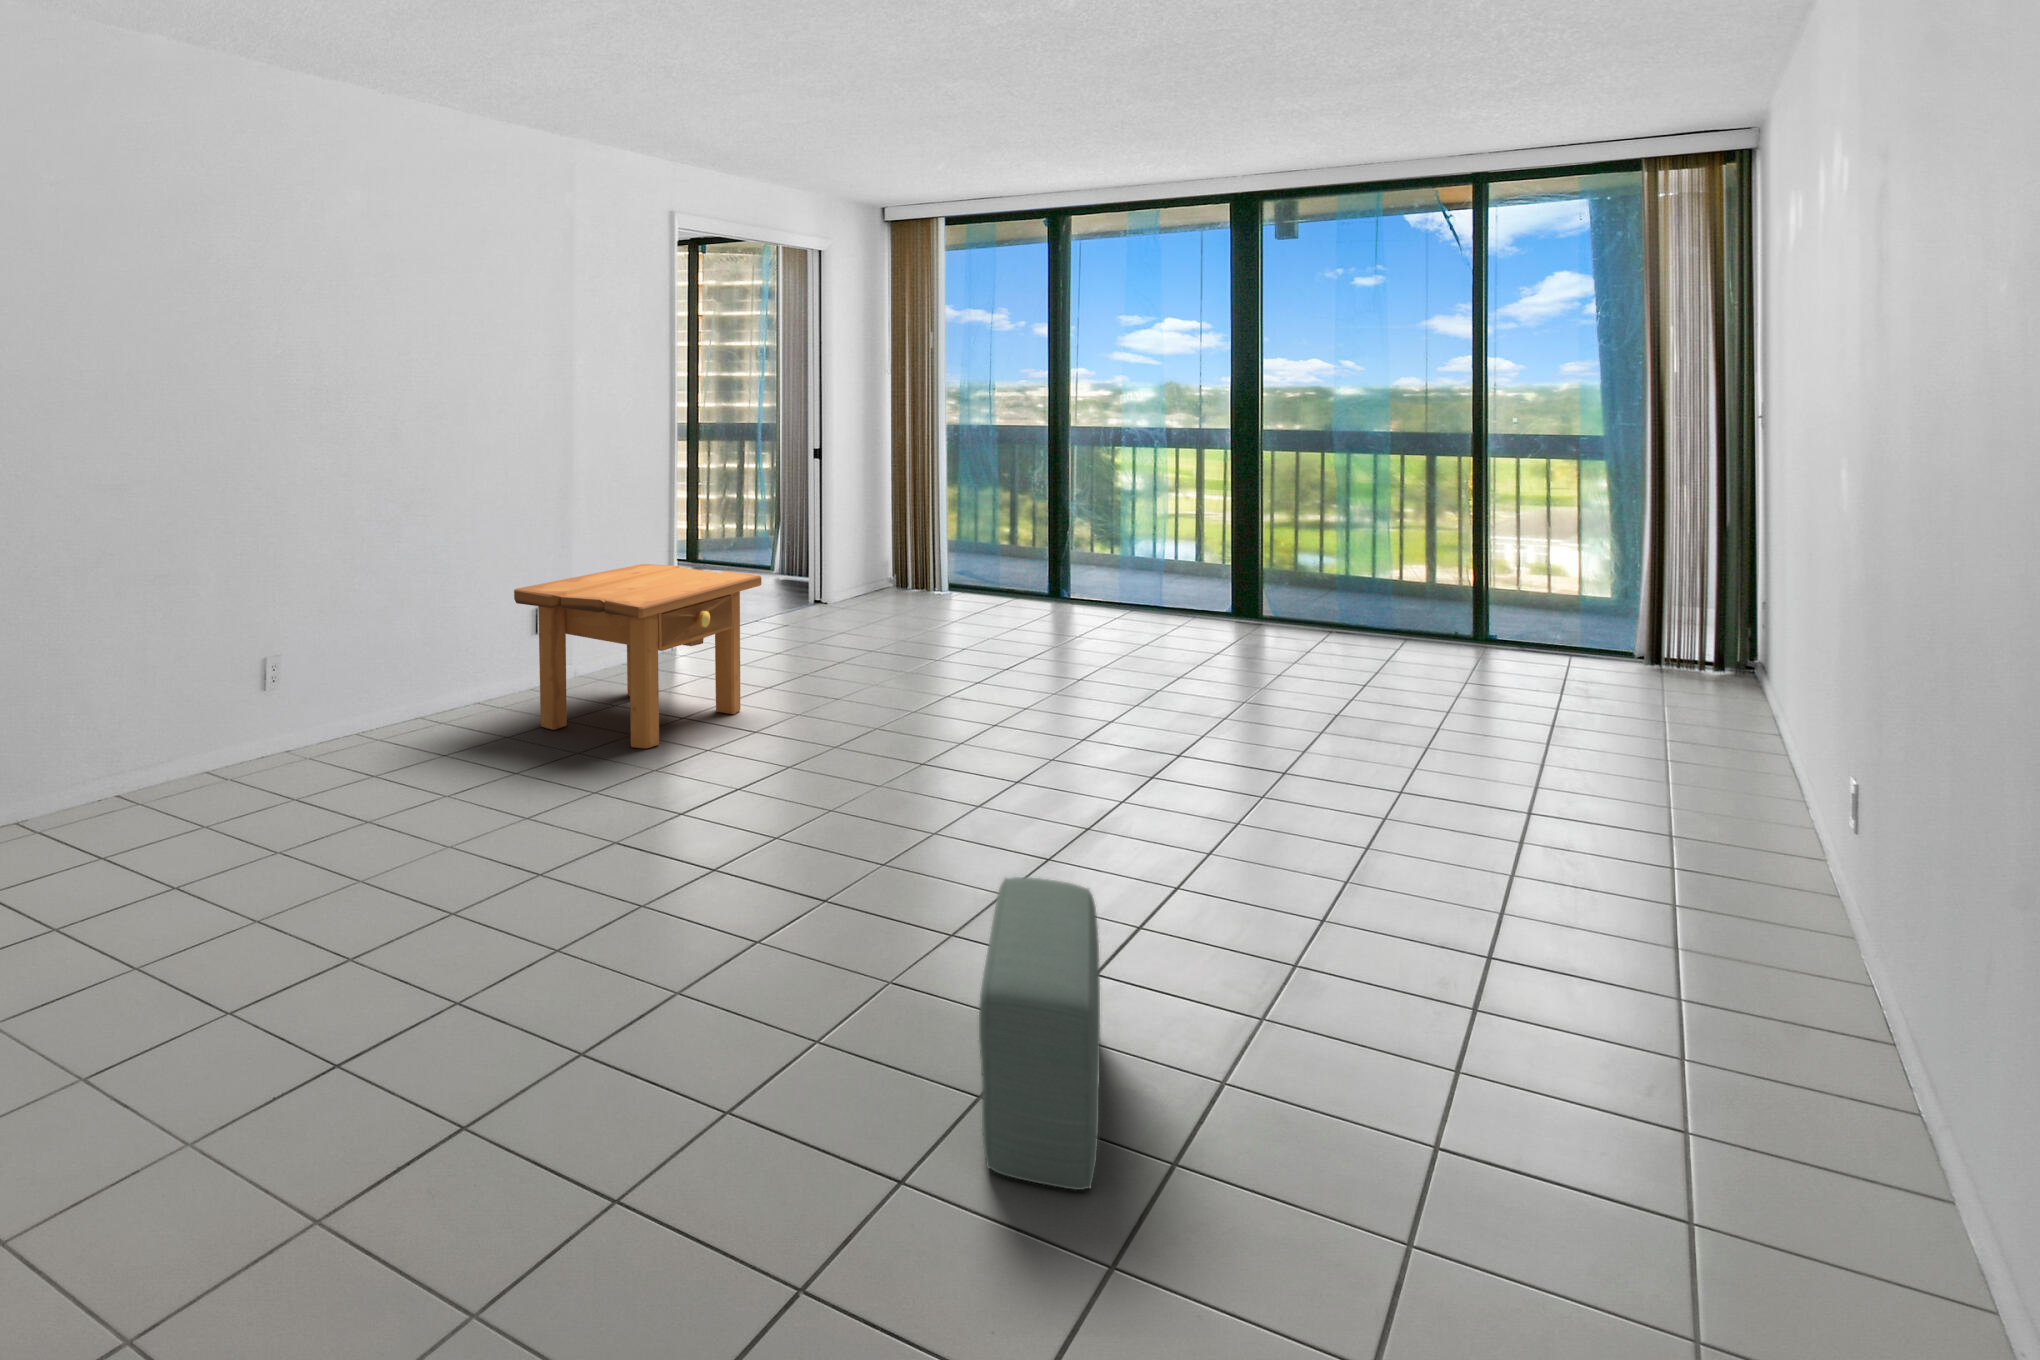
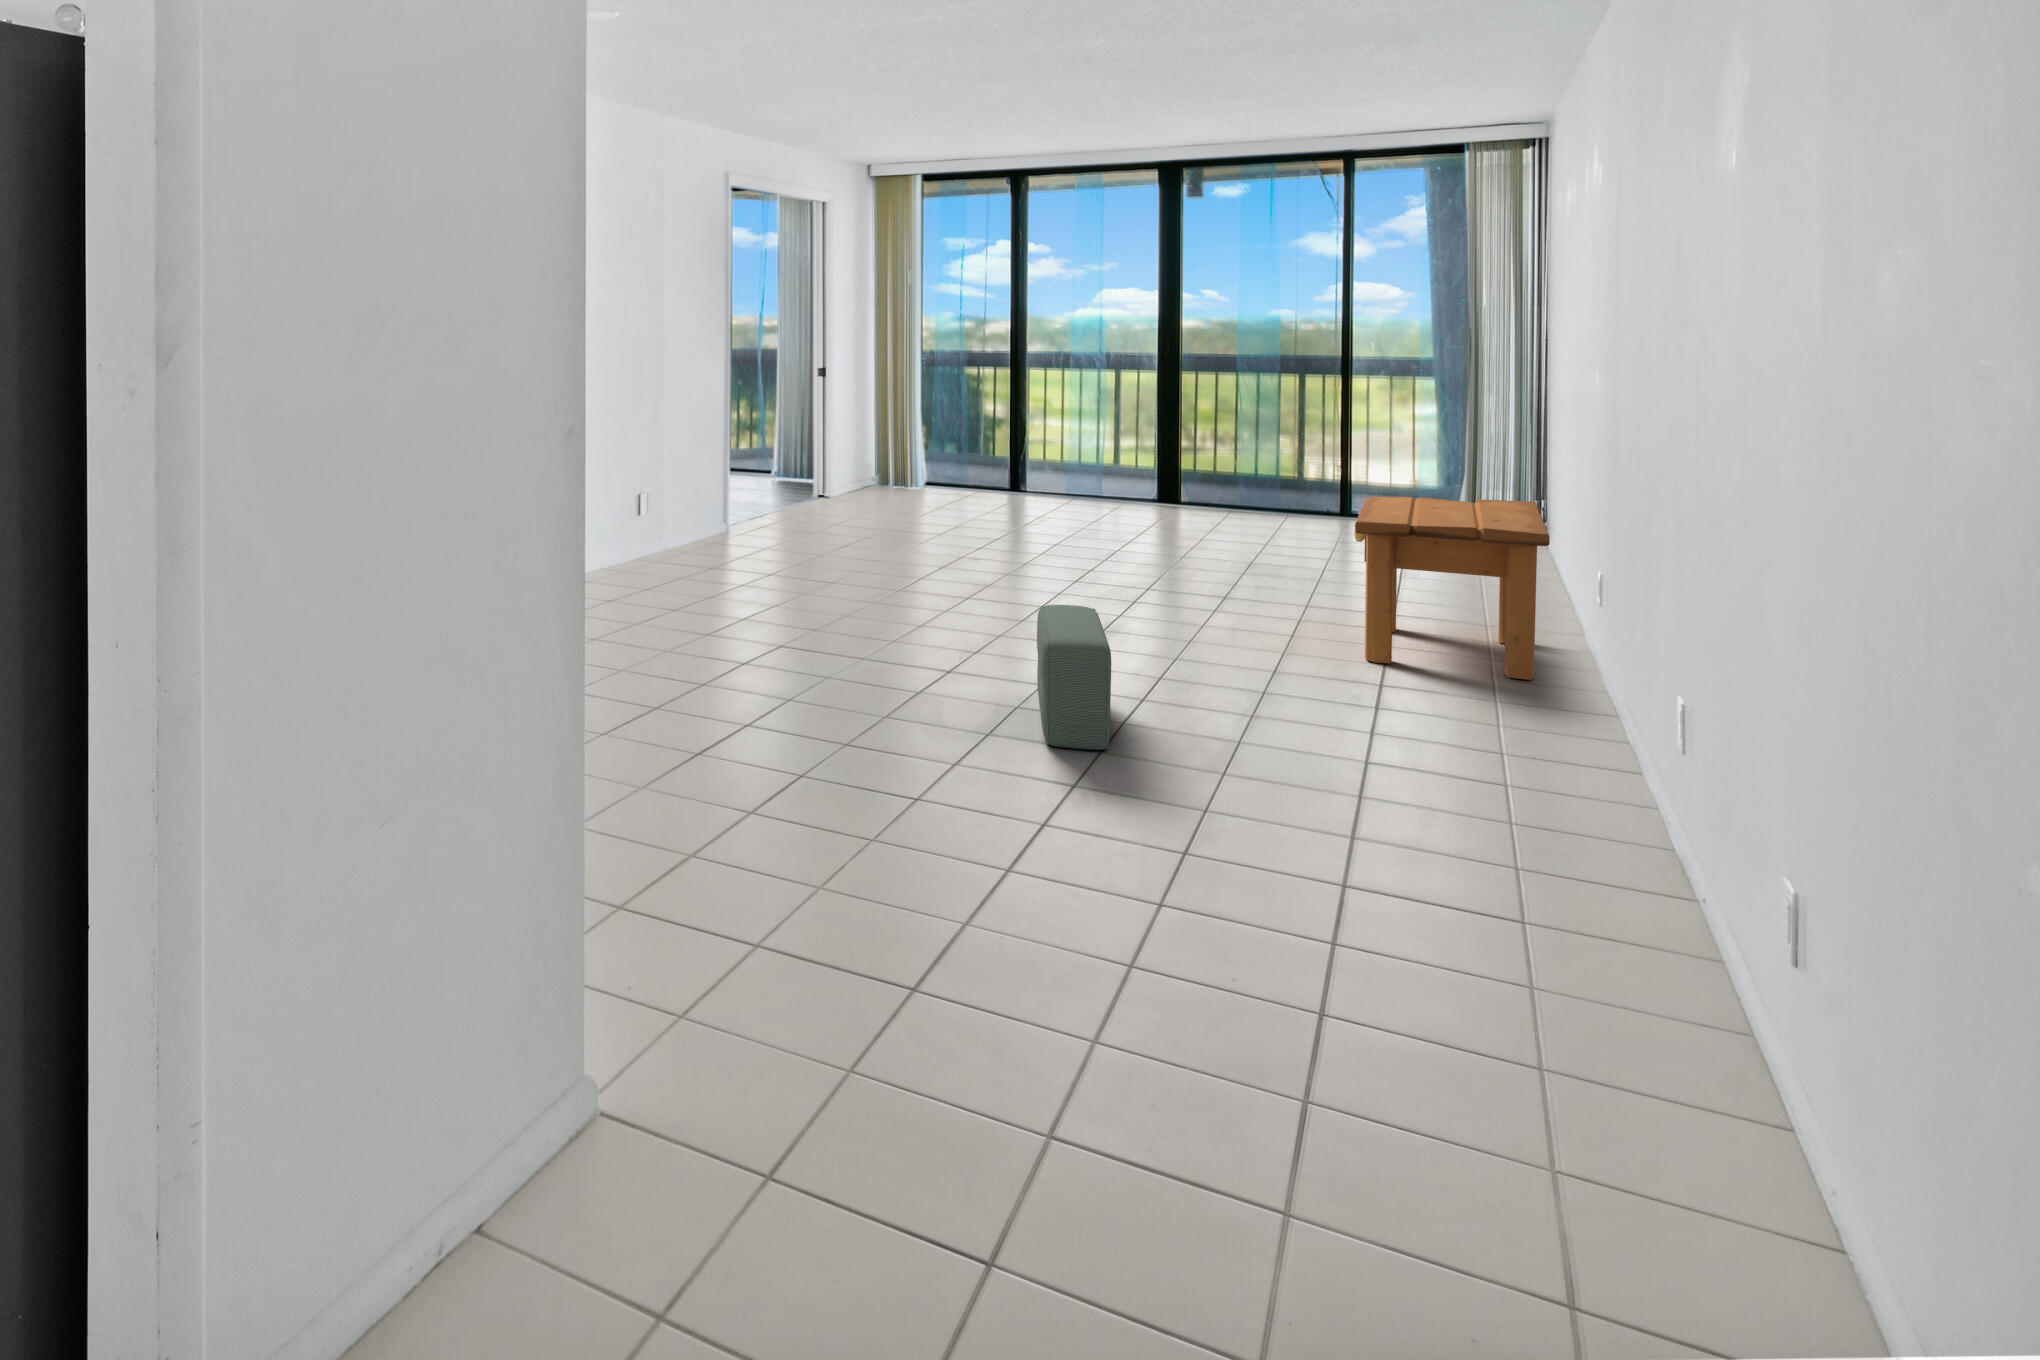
side table: present [514,564,762,748] -> present [1354,497,1550,680]

